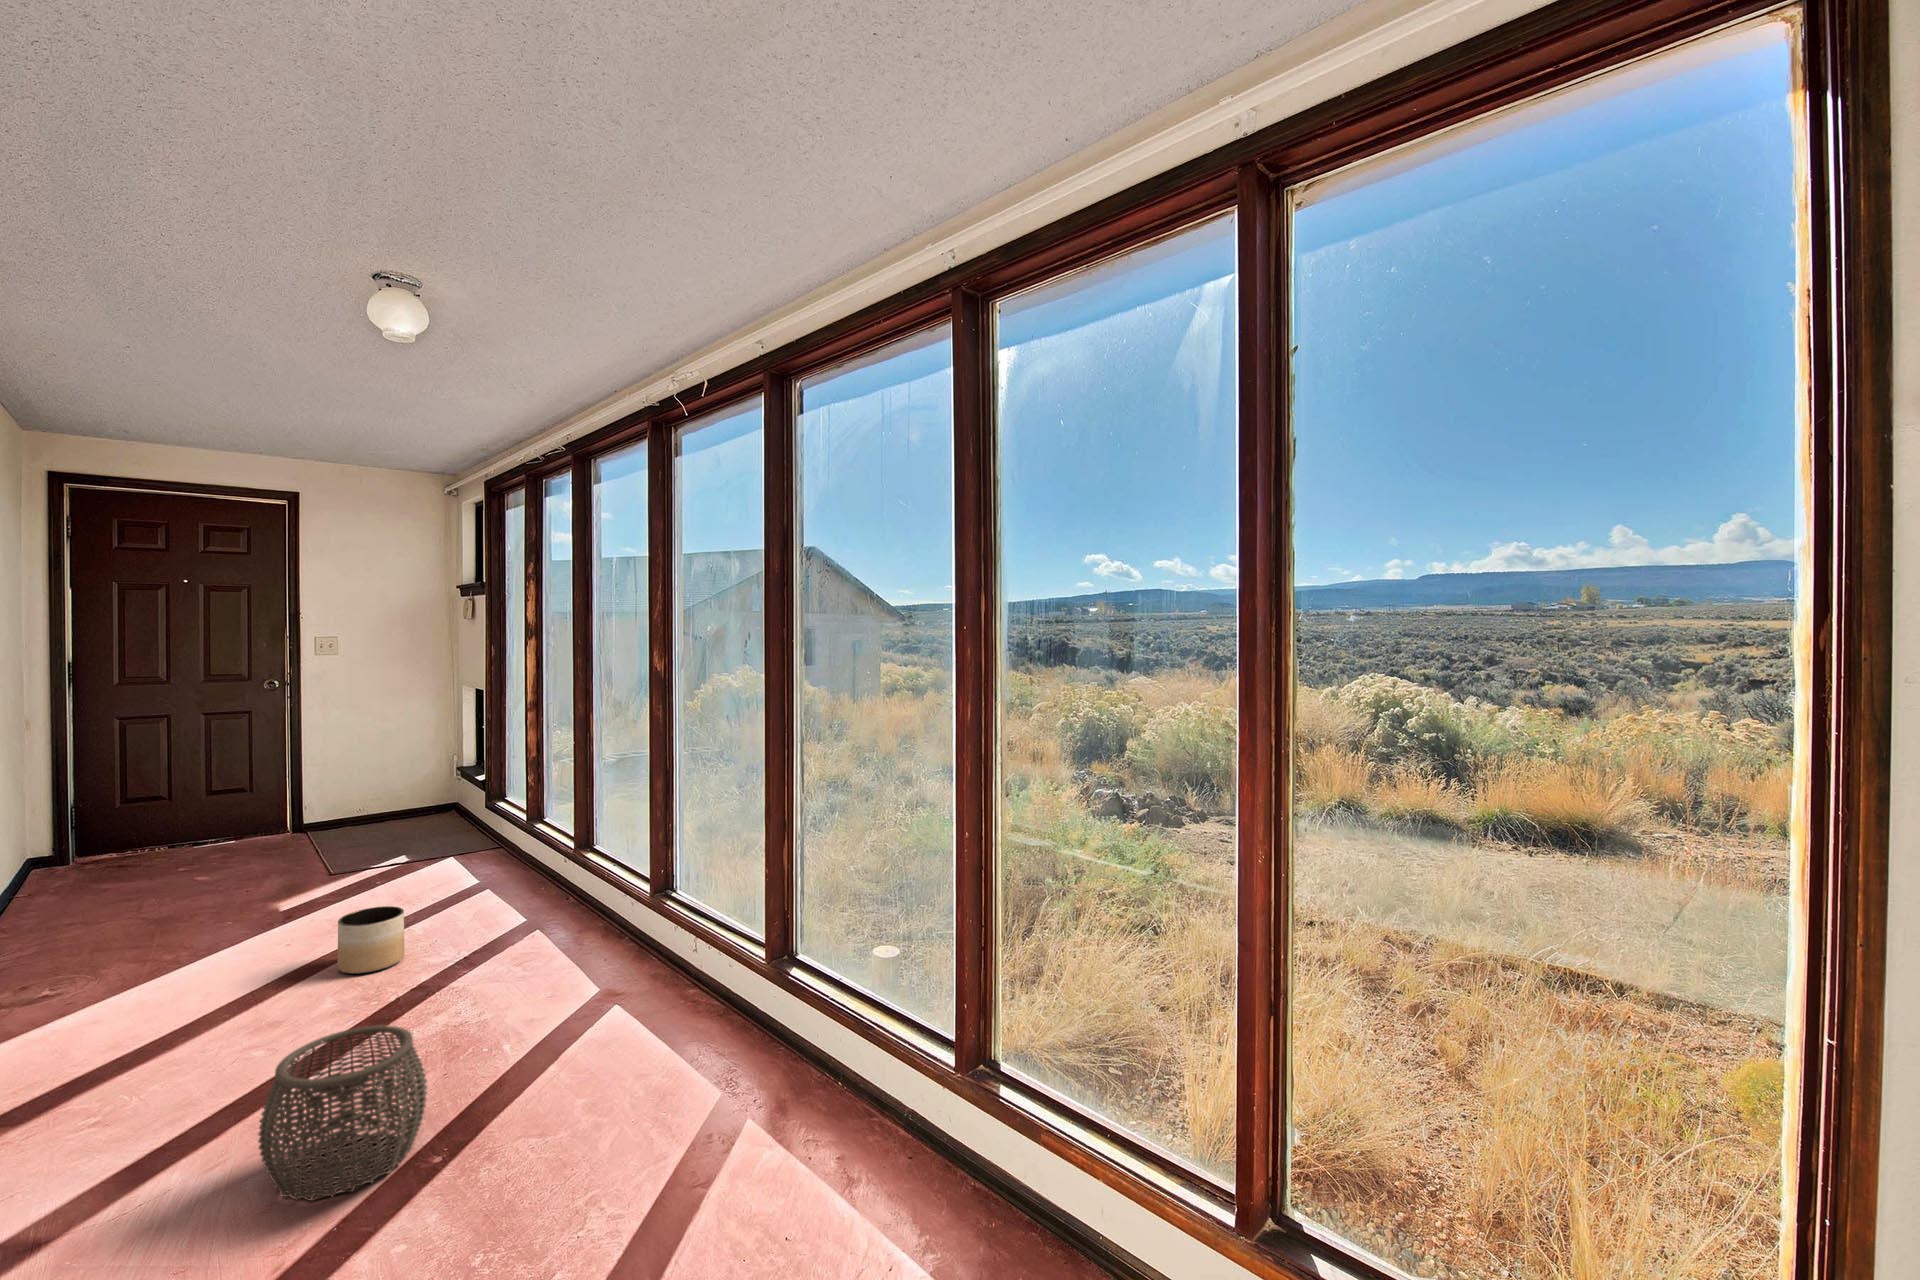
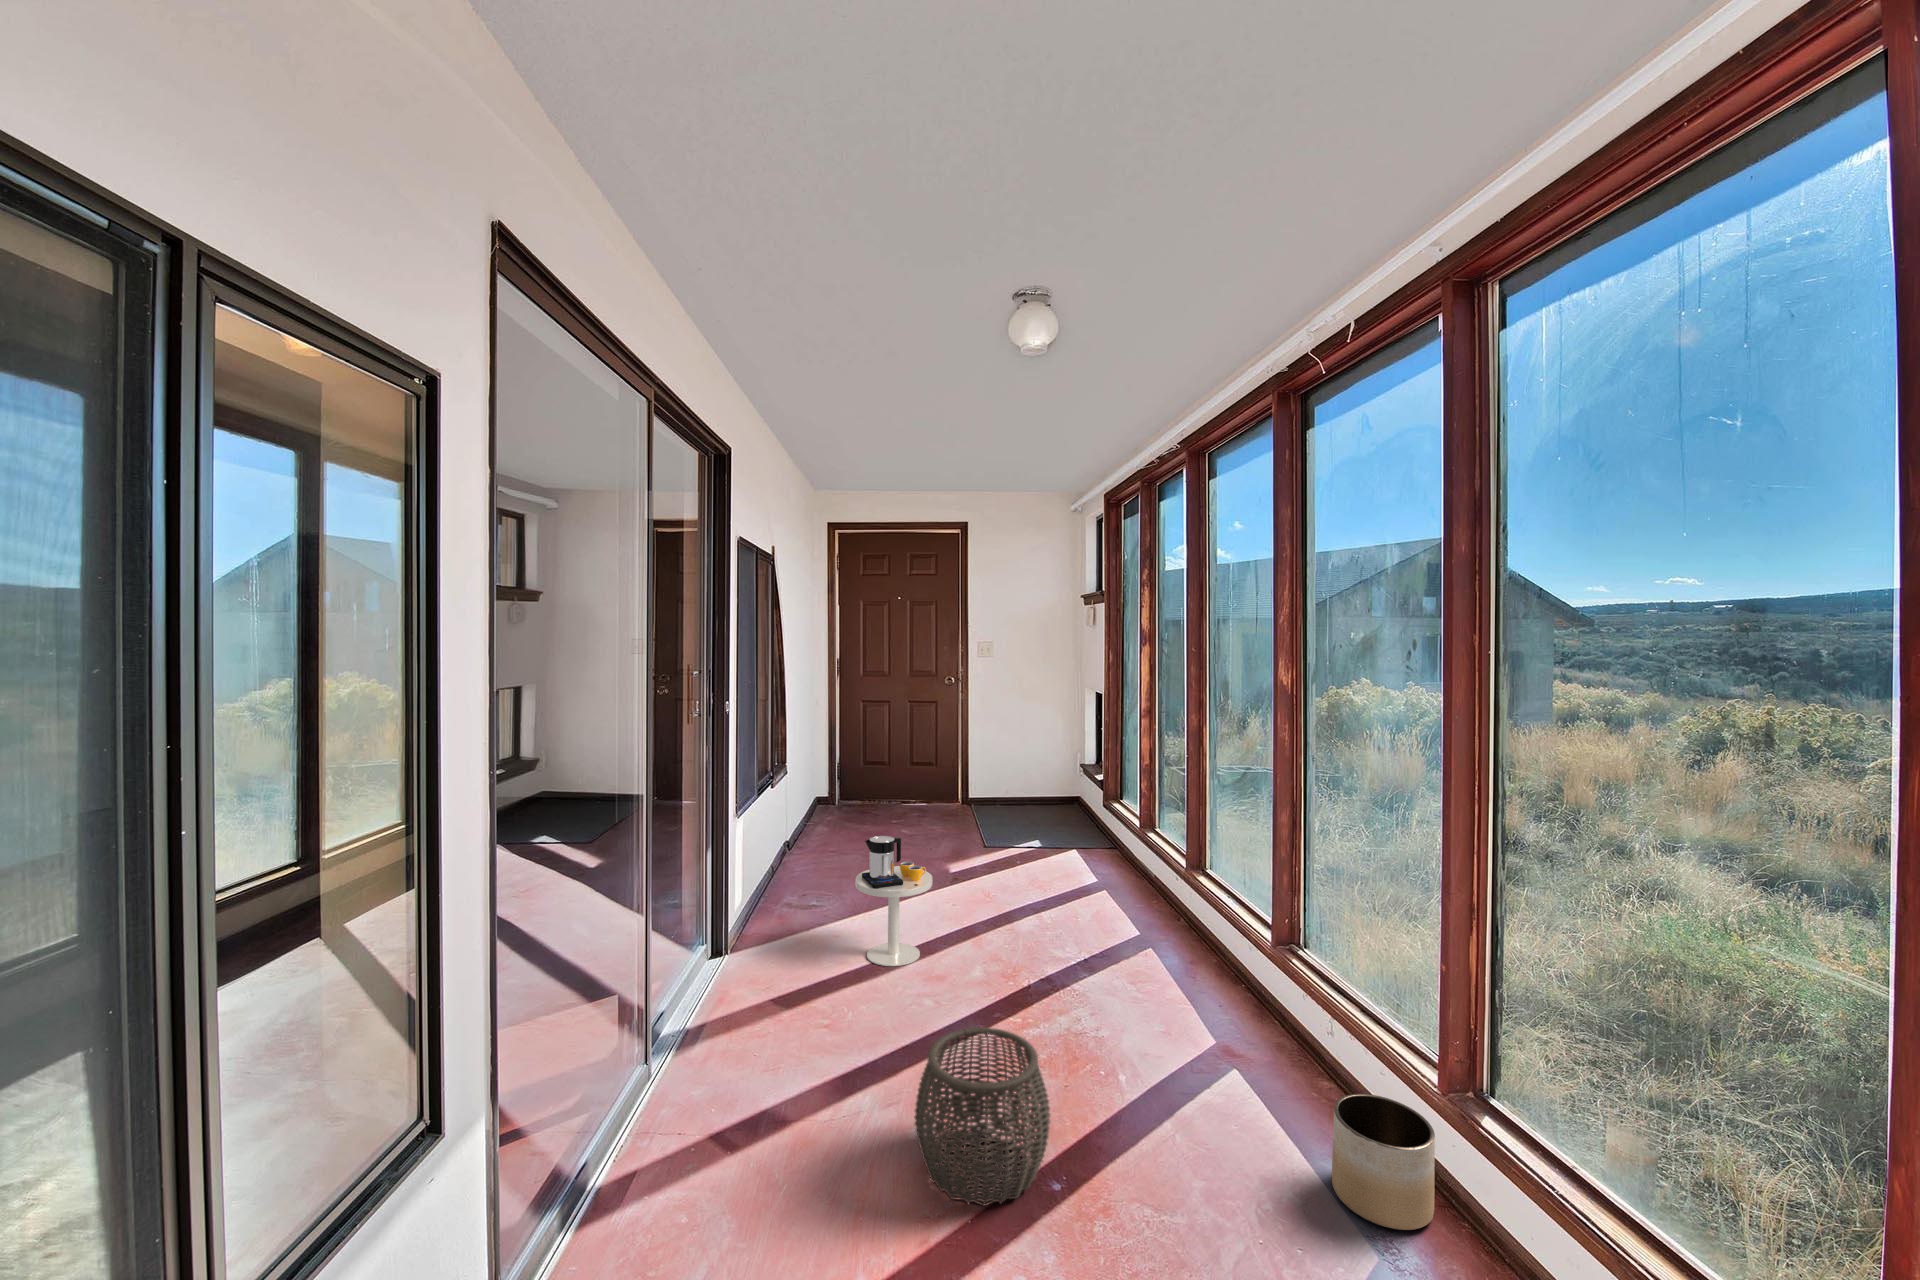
side table: none [135,873,261,1029] -> present [855,836,932,966]
planter: present [337,906,405,974] -> present [1332,1094,1435,1230]

